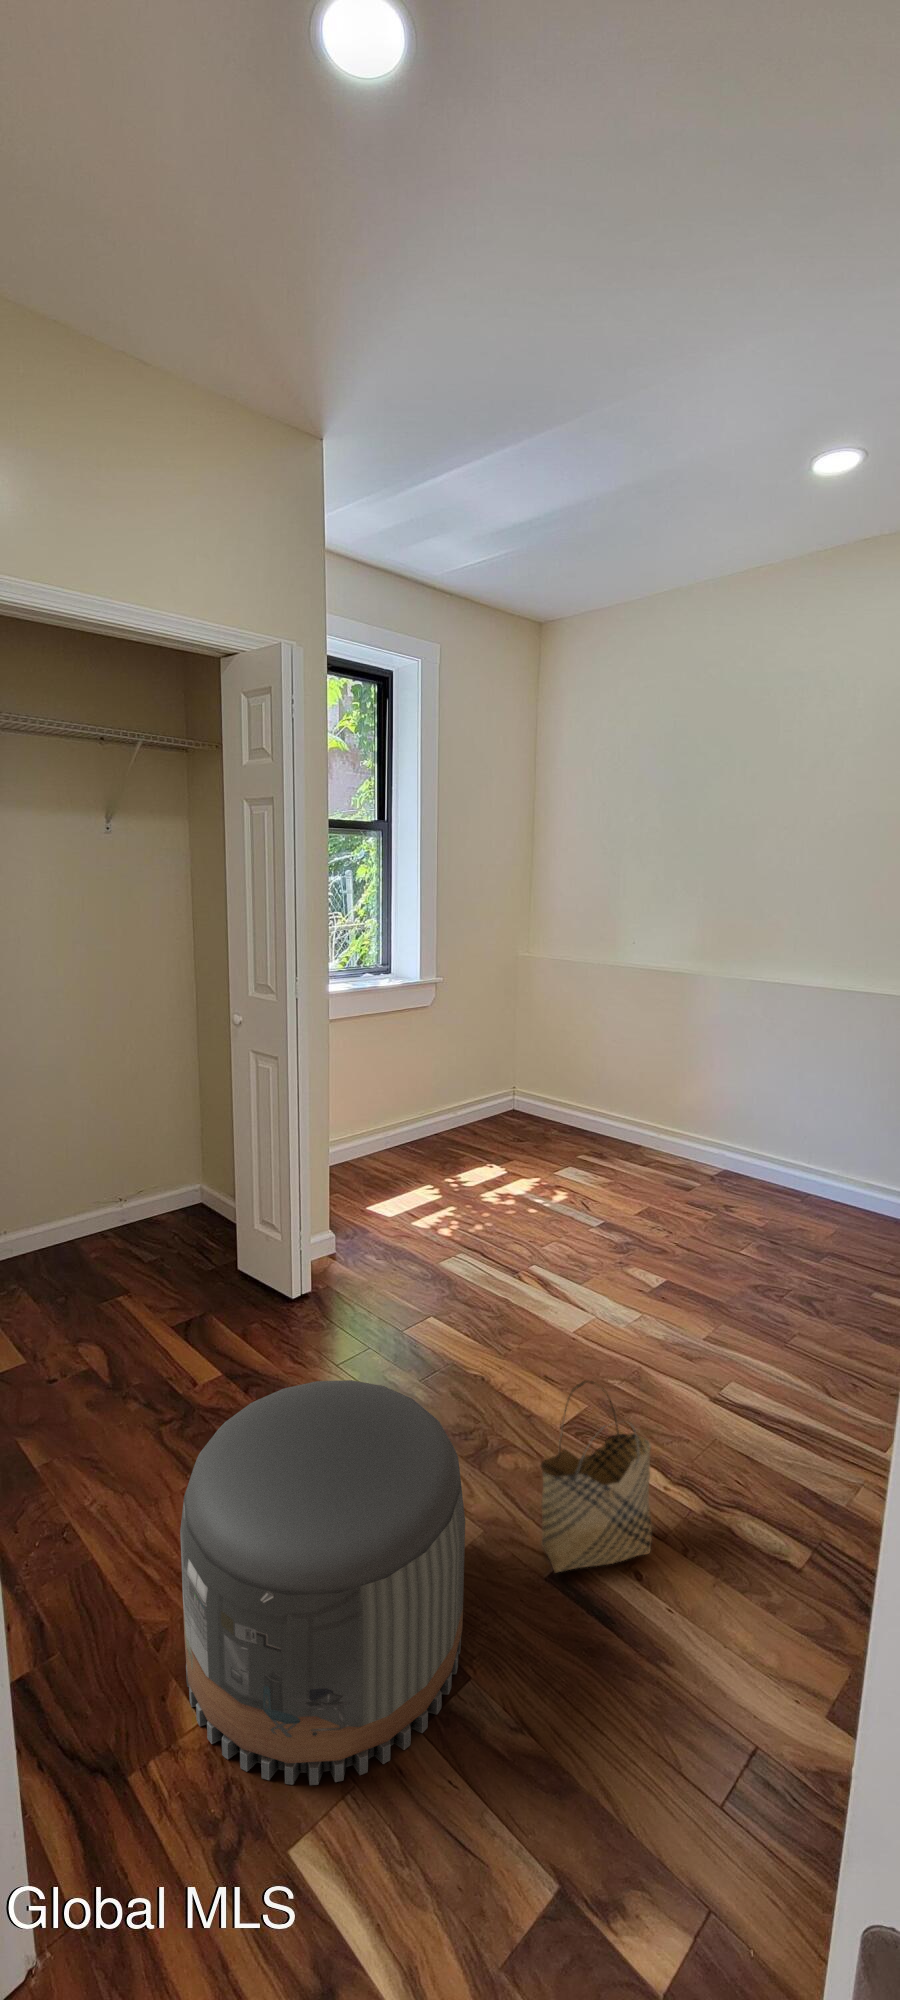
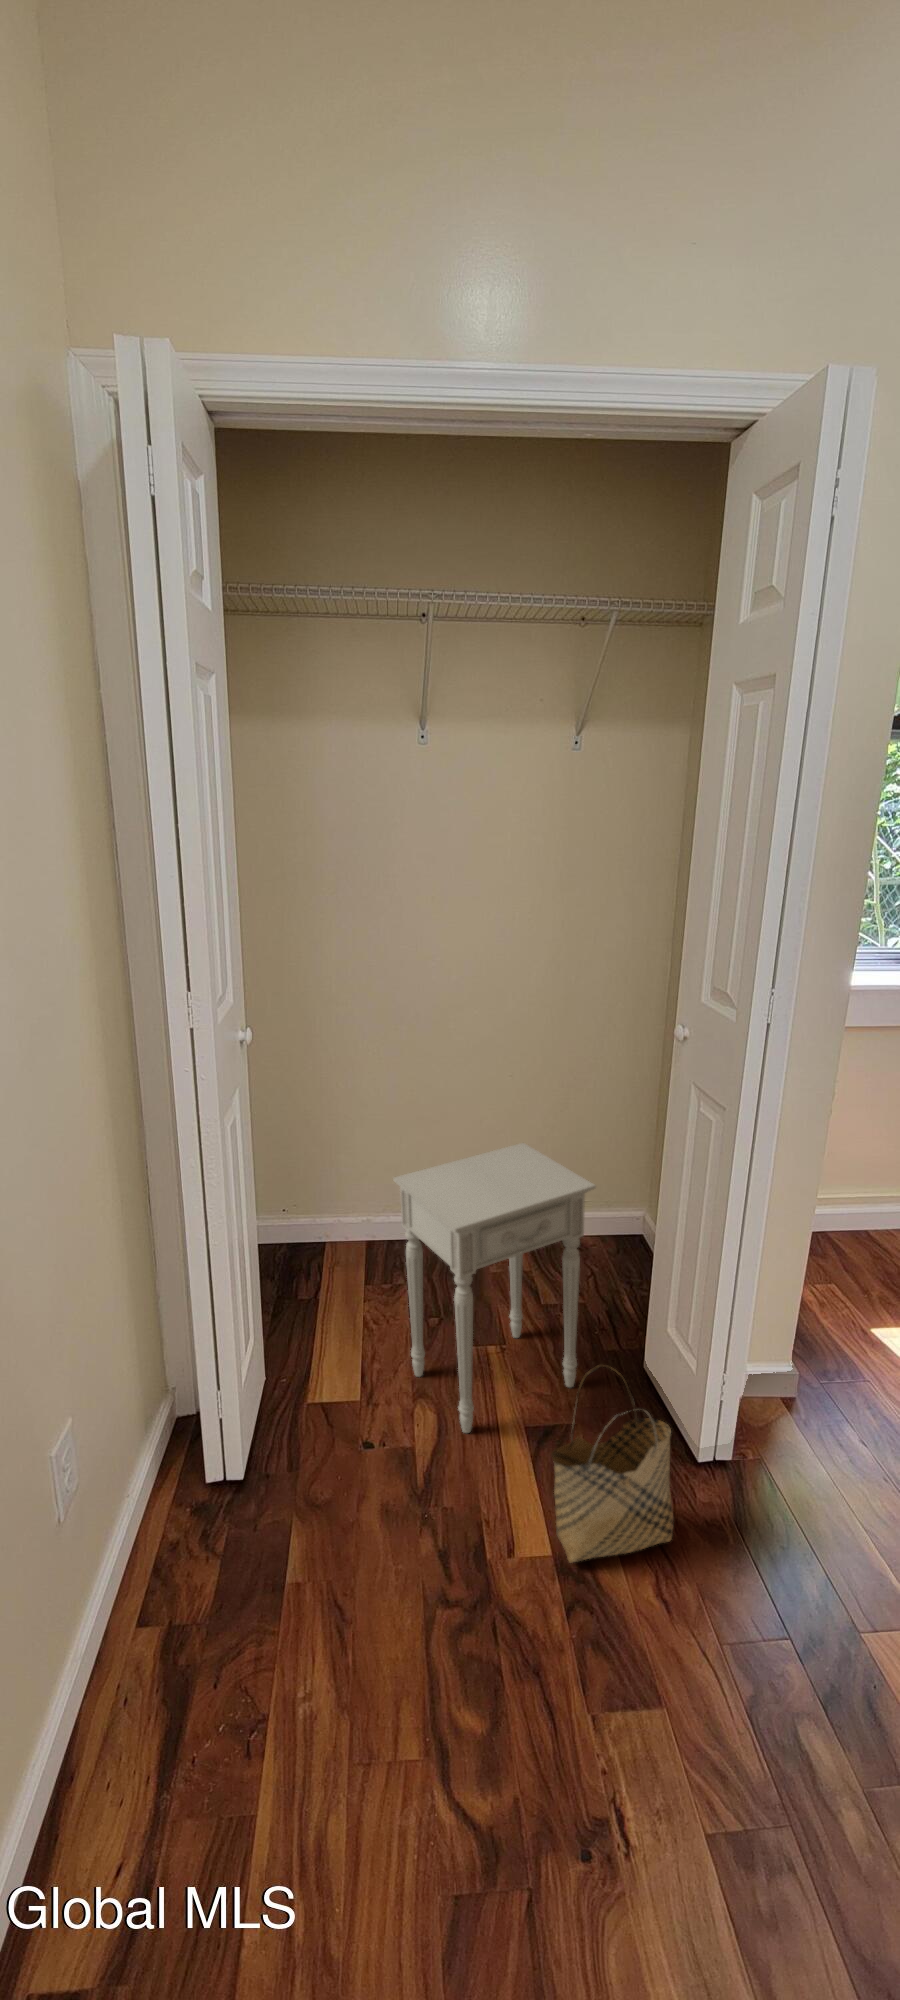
nightstand: none [394,1177,581,1450] -> present [393,1143,596,1433]
pouf: present [180,1380,465,1785] -> none [169,1371,470,1785]

